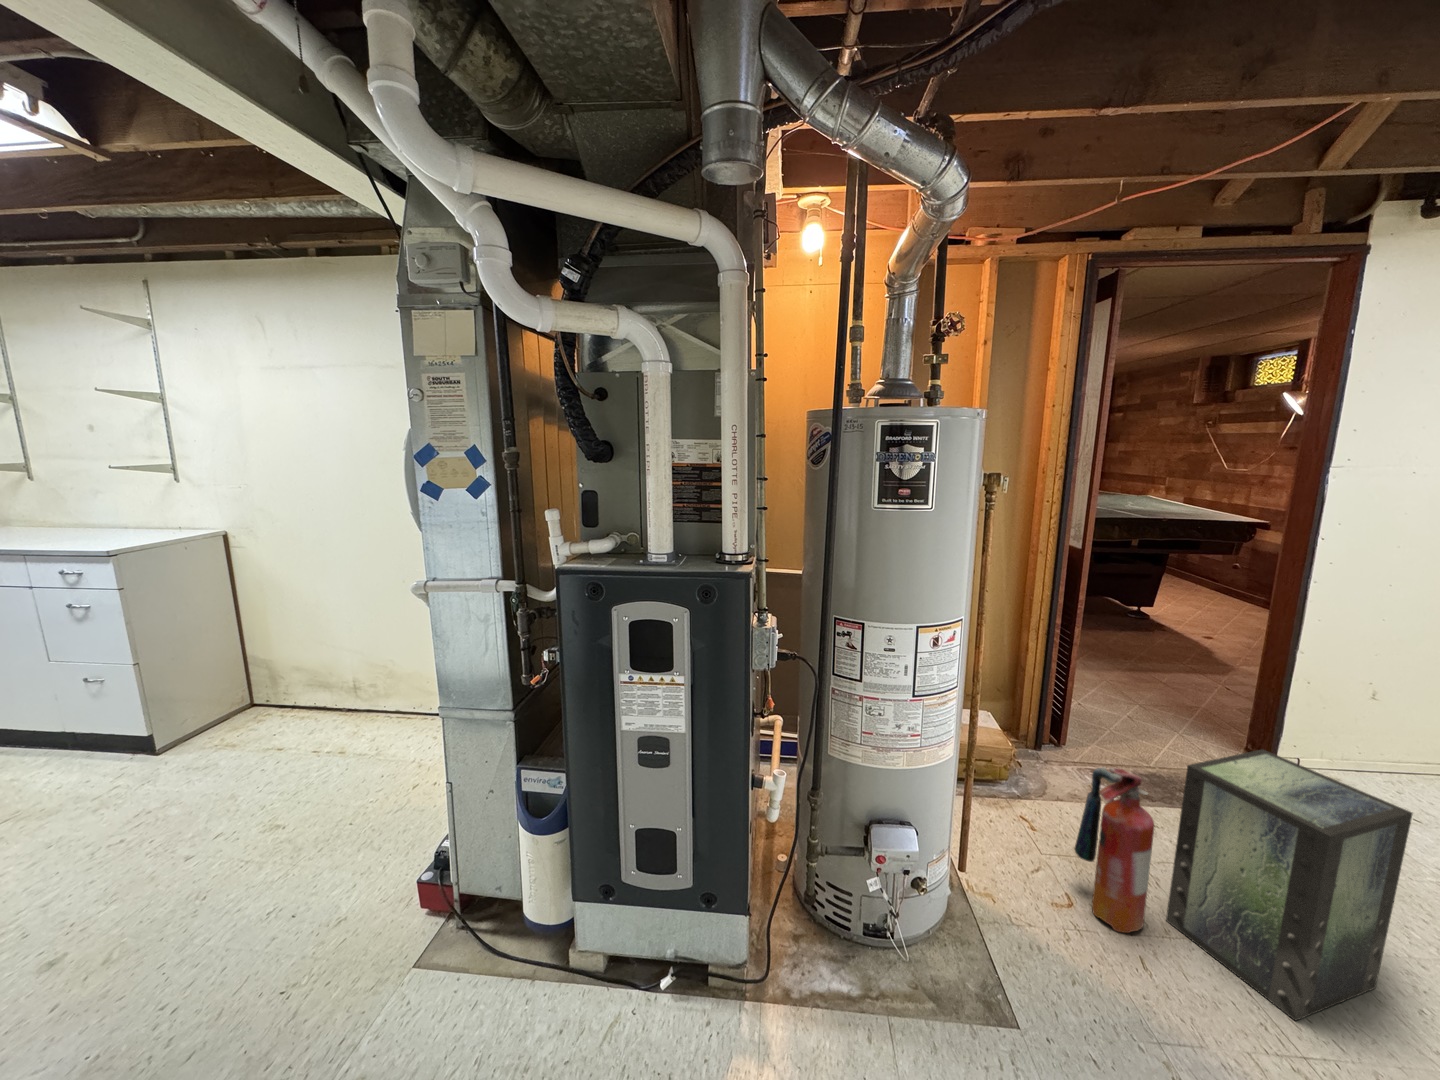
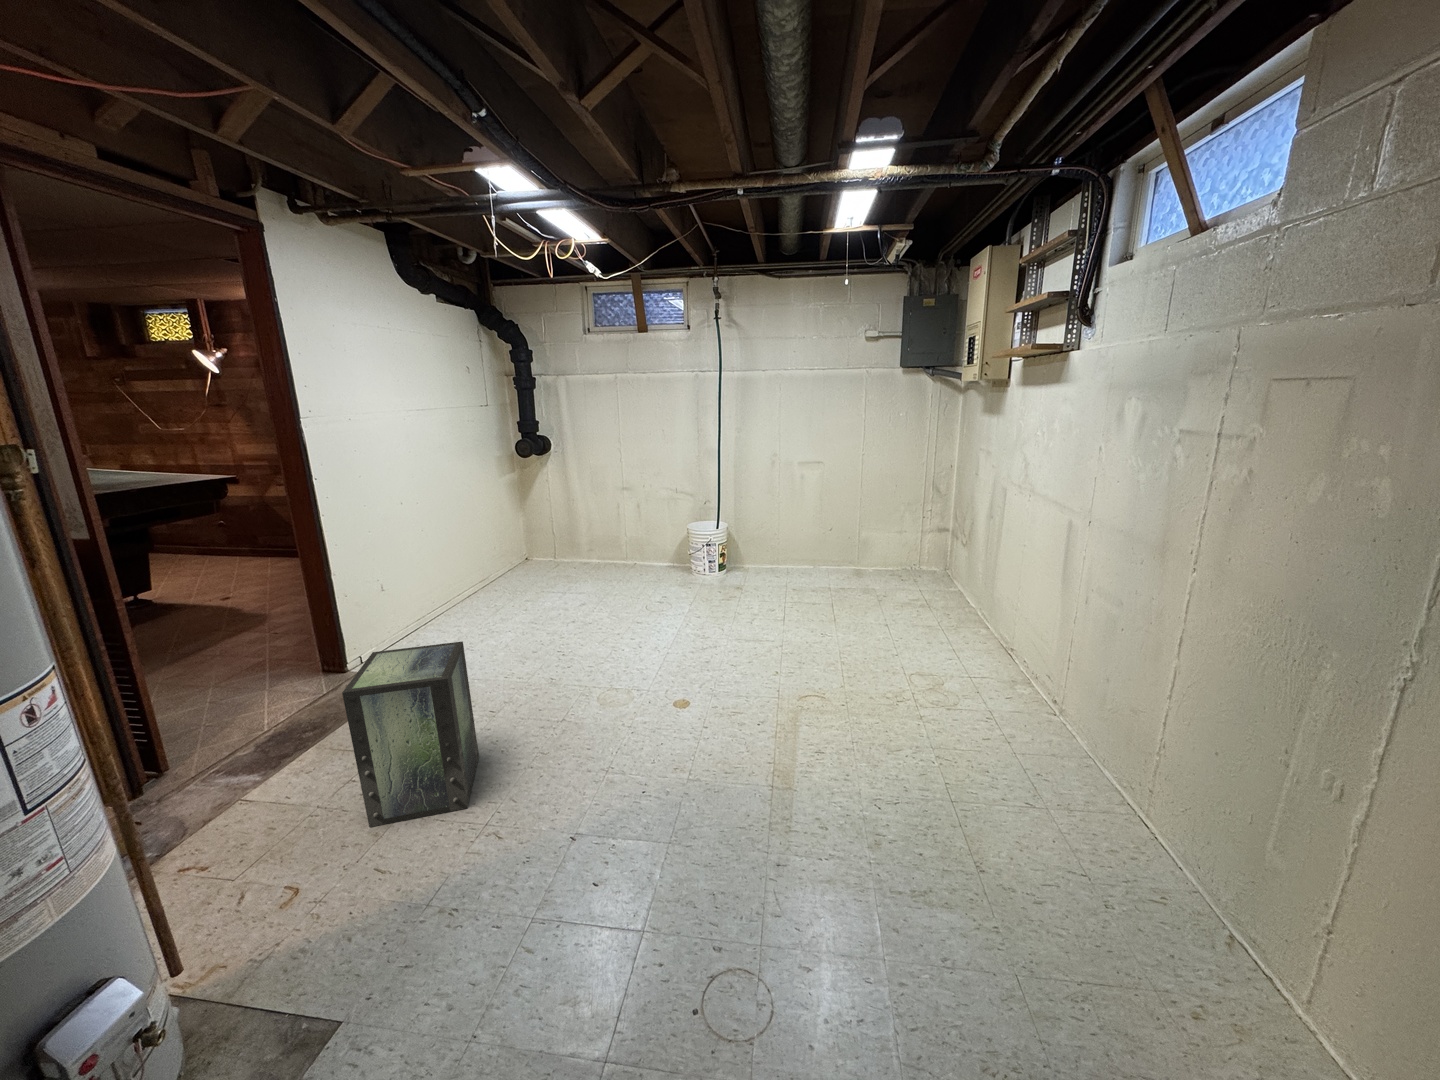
fire extinguisher: present [1074,767,1154,933] -> none [266,727,361,877]

